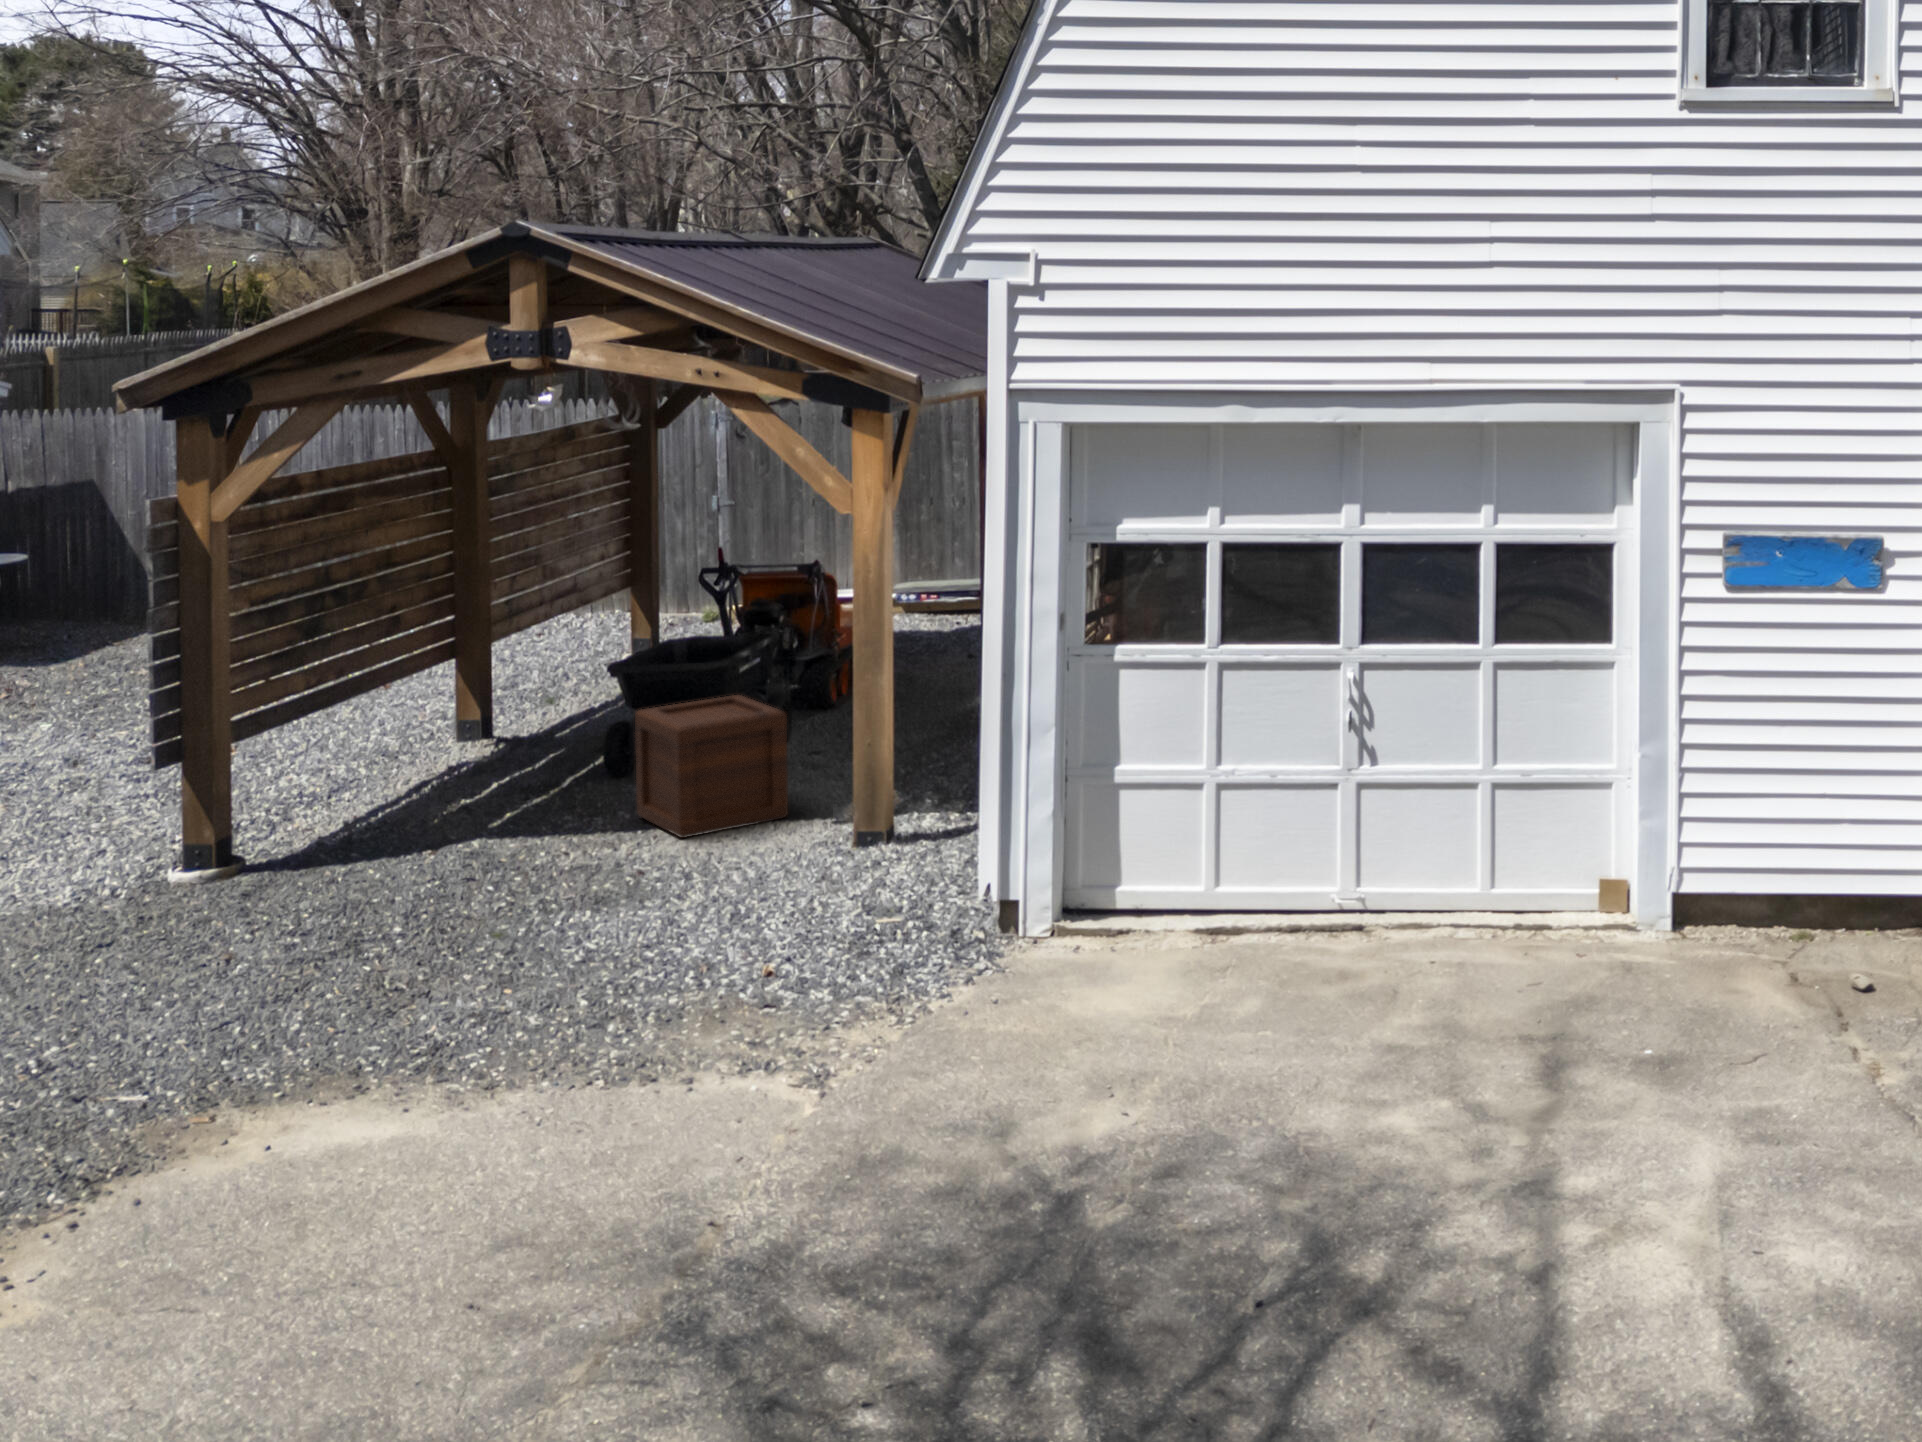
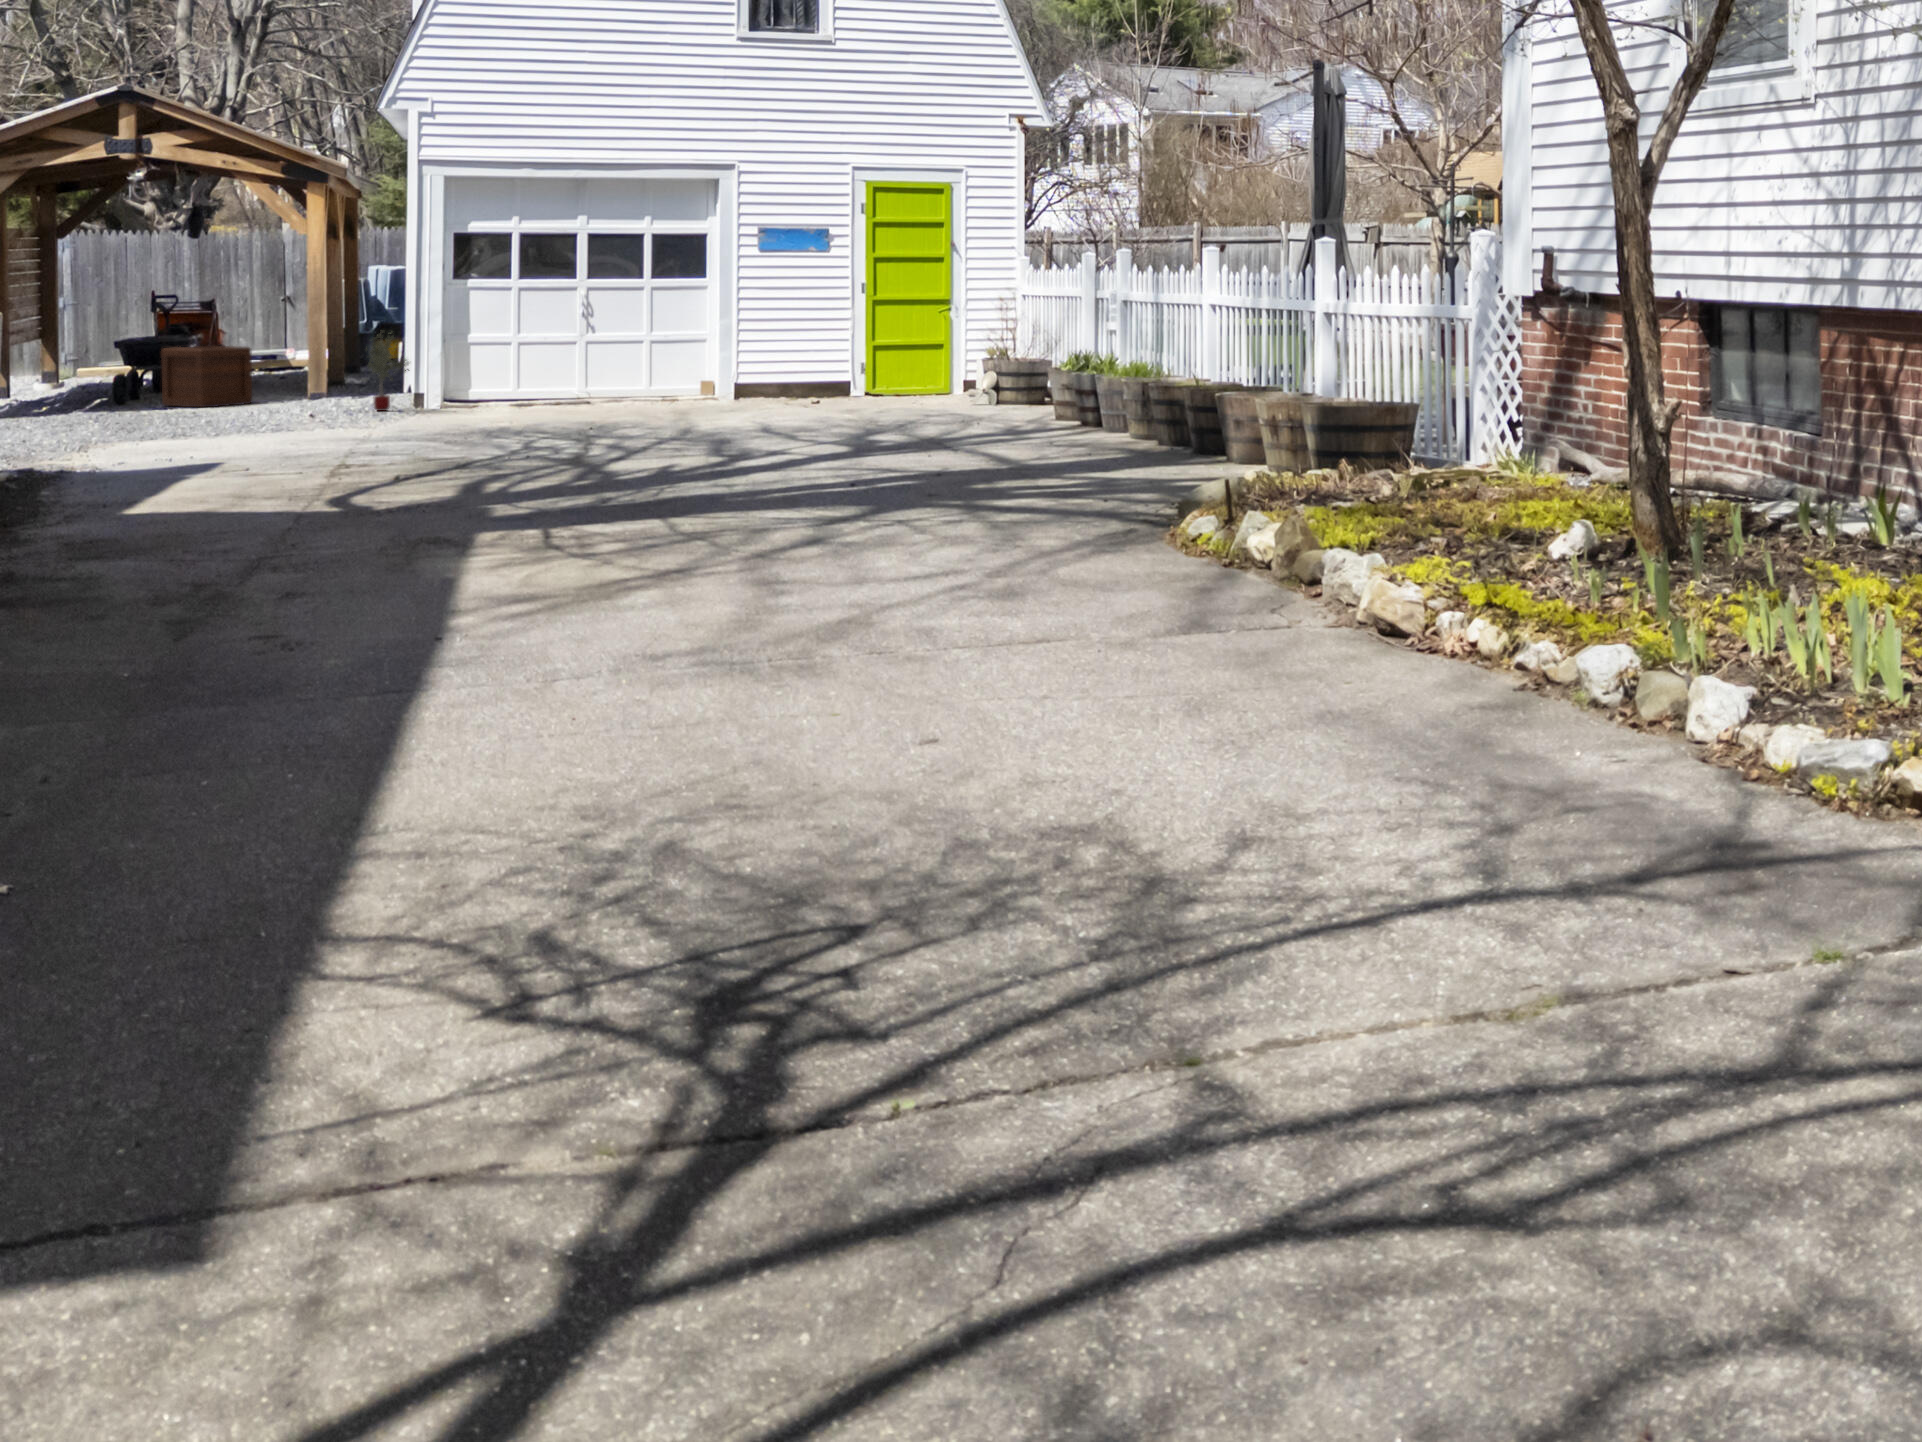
potted tree: none [878,764,973,940] -> present [368,332,409,411]

